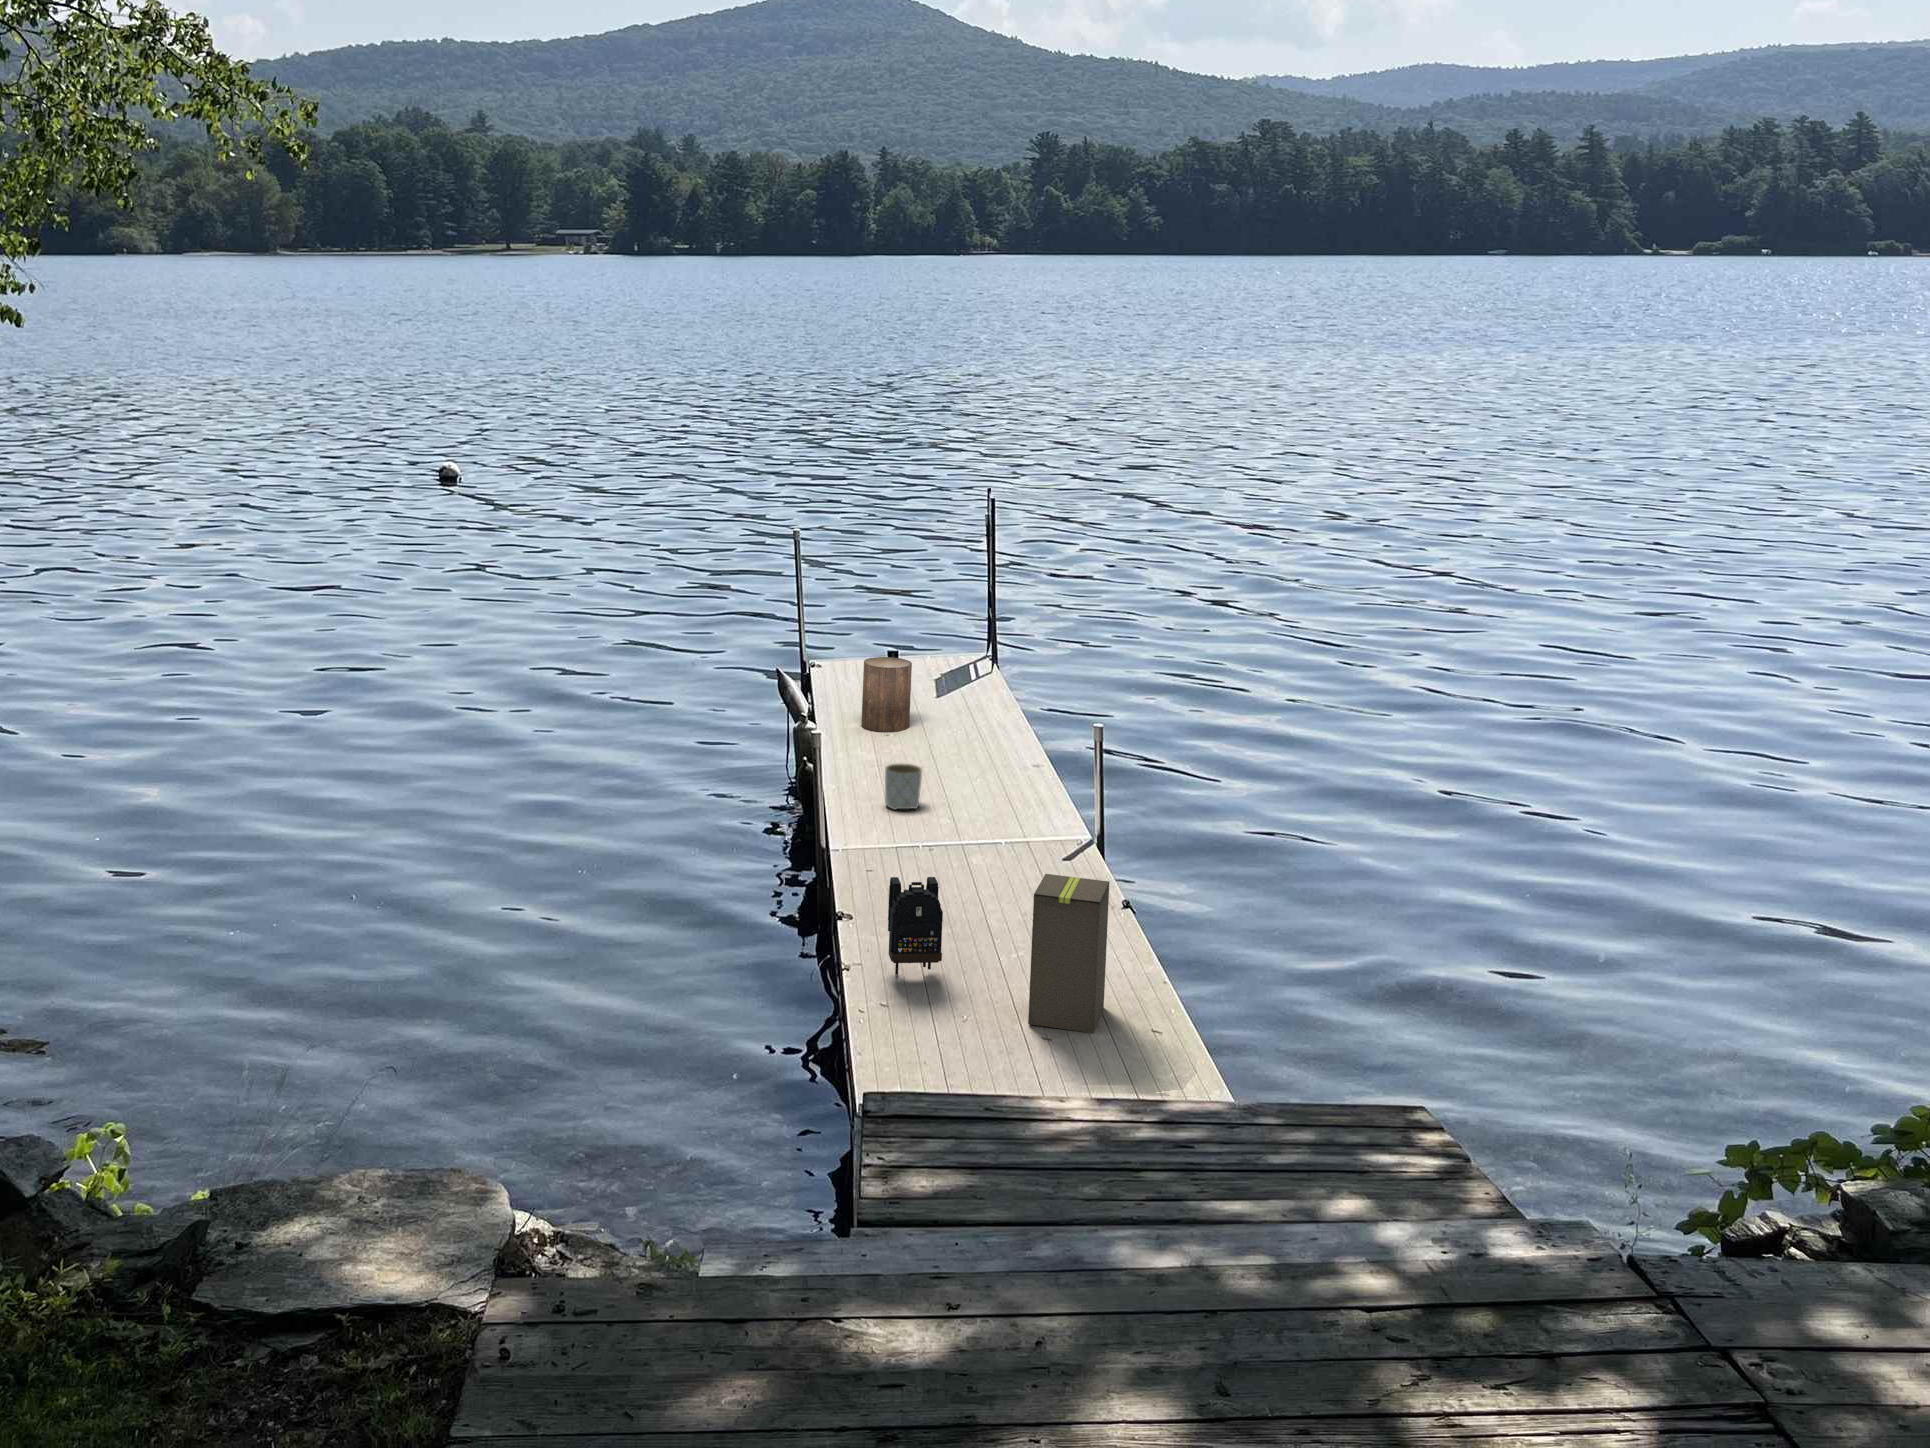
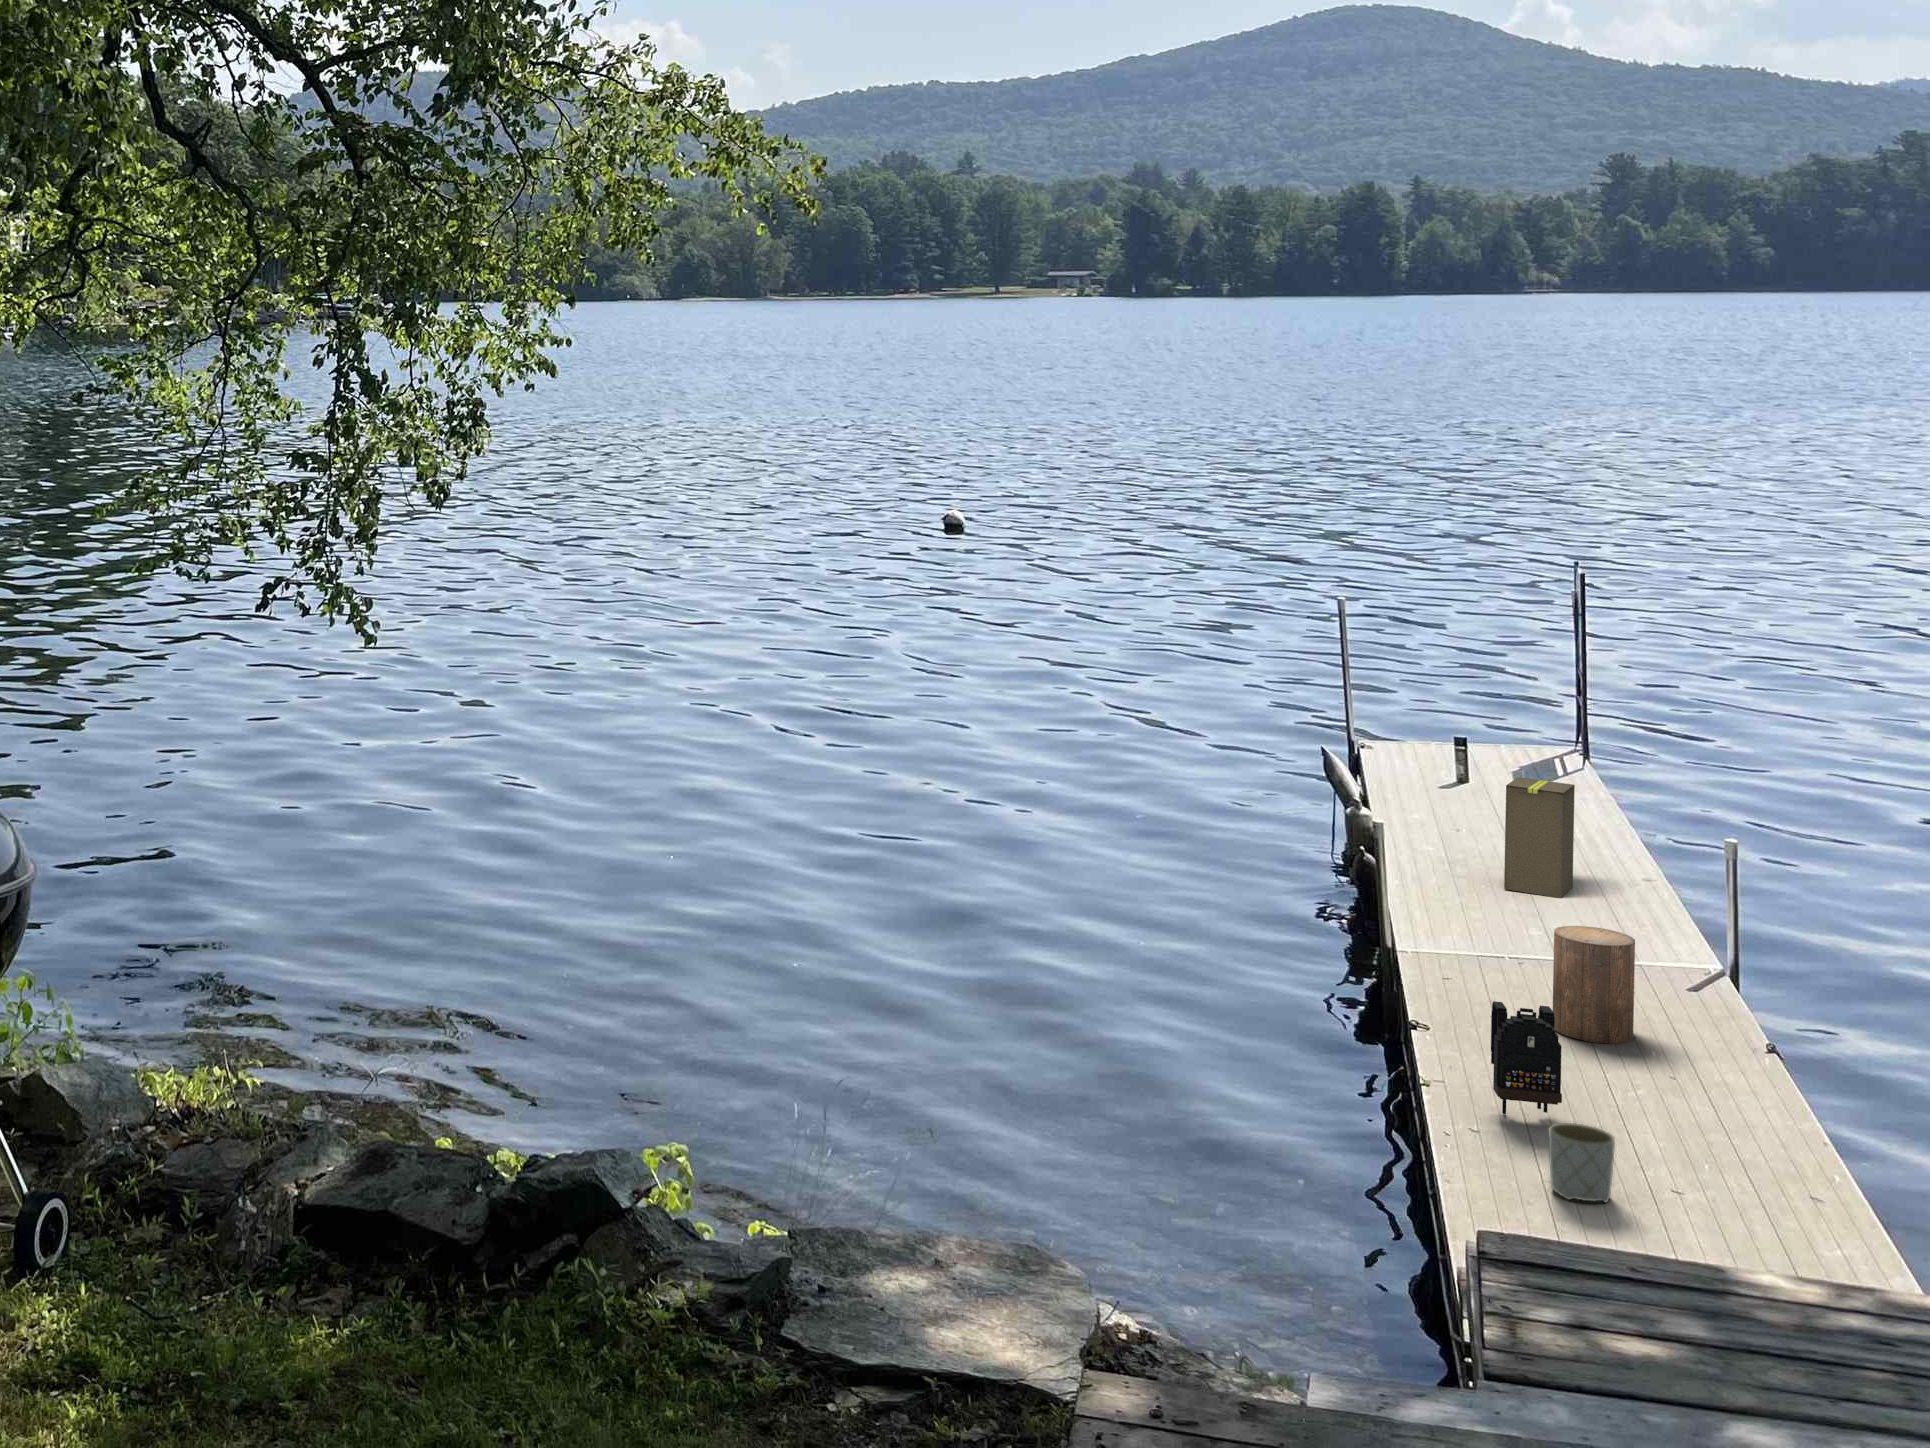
stool: present [861,657,912,732] -> present [1553,926,1635,1044]
planter: present [885,763,922,810] -> present [1549,1123,1615,1202]
cardboard box: present [1028,874,1109,1033] -> present [1504,777,1575,898]

